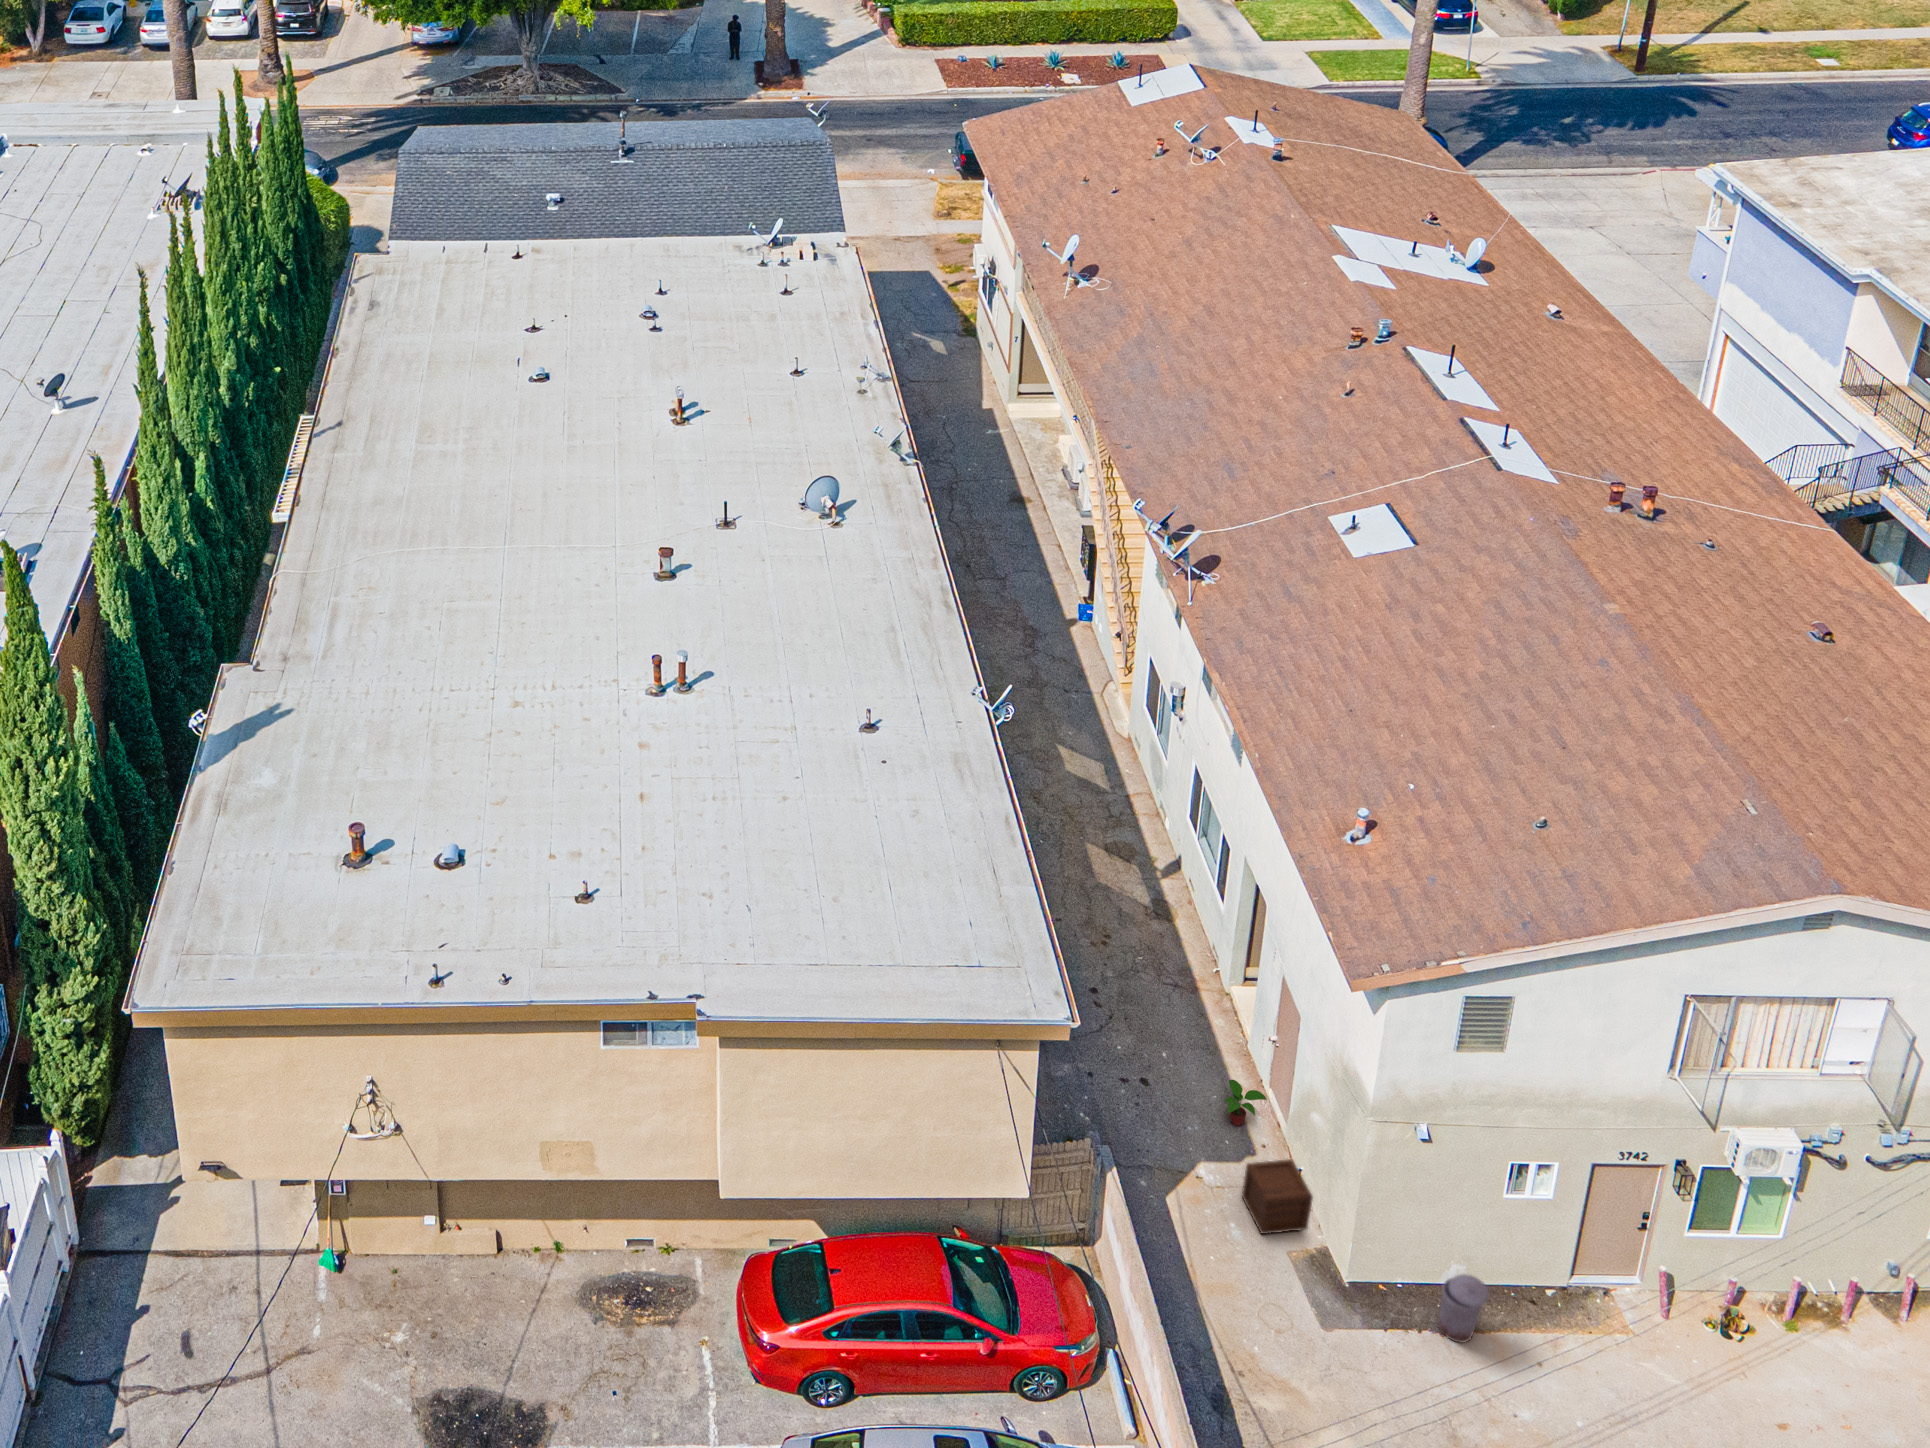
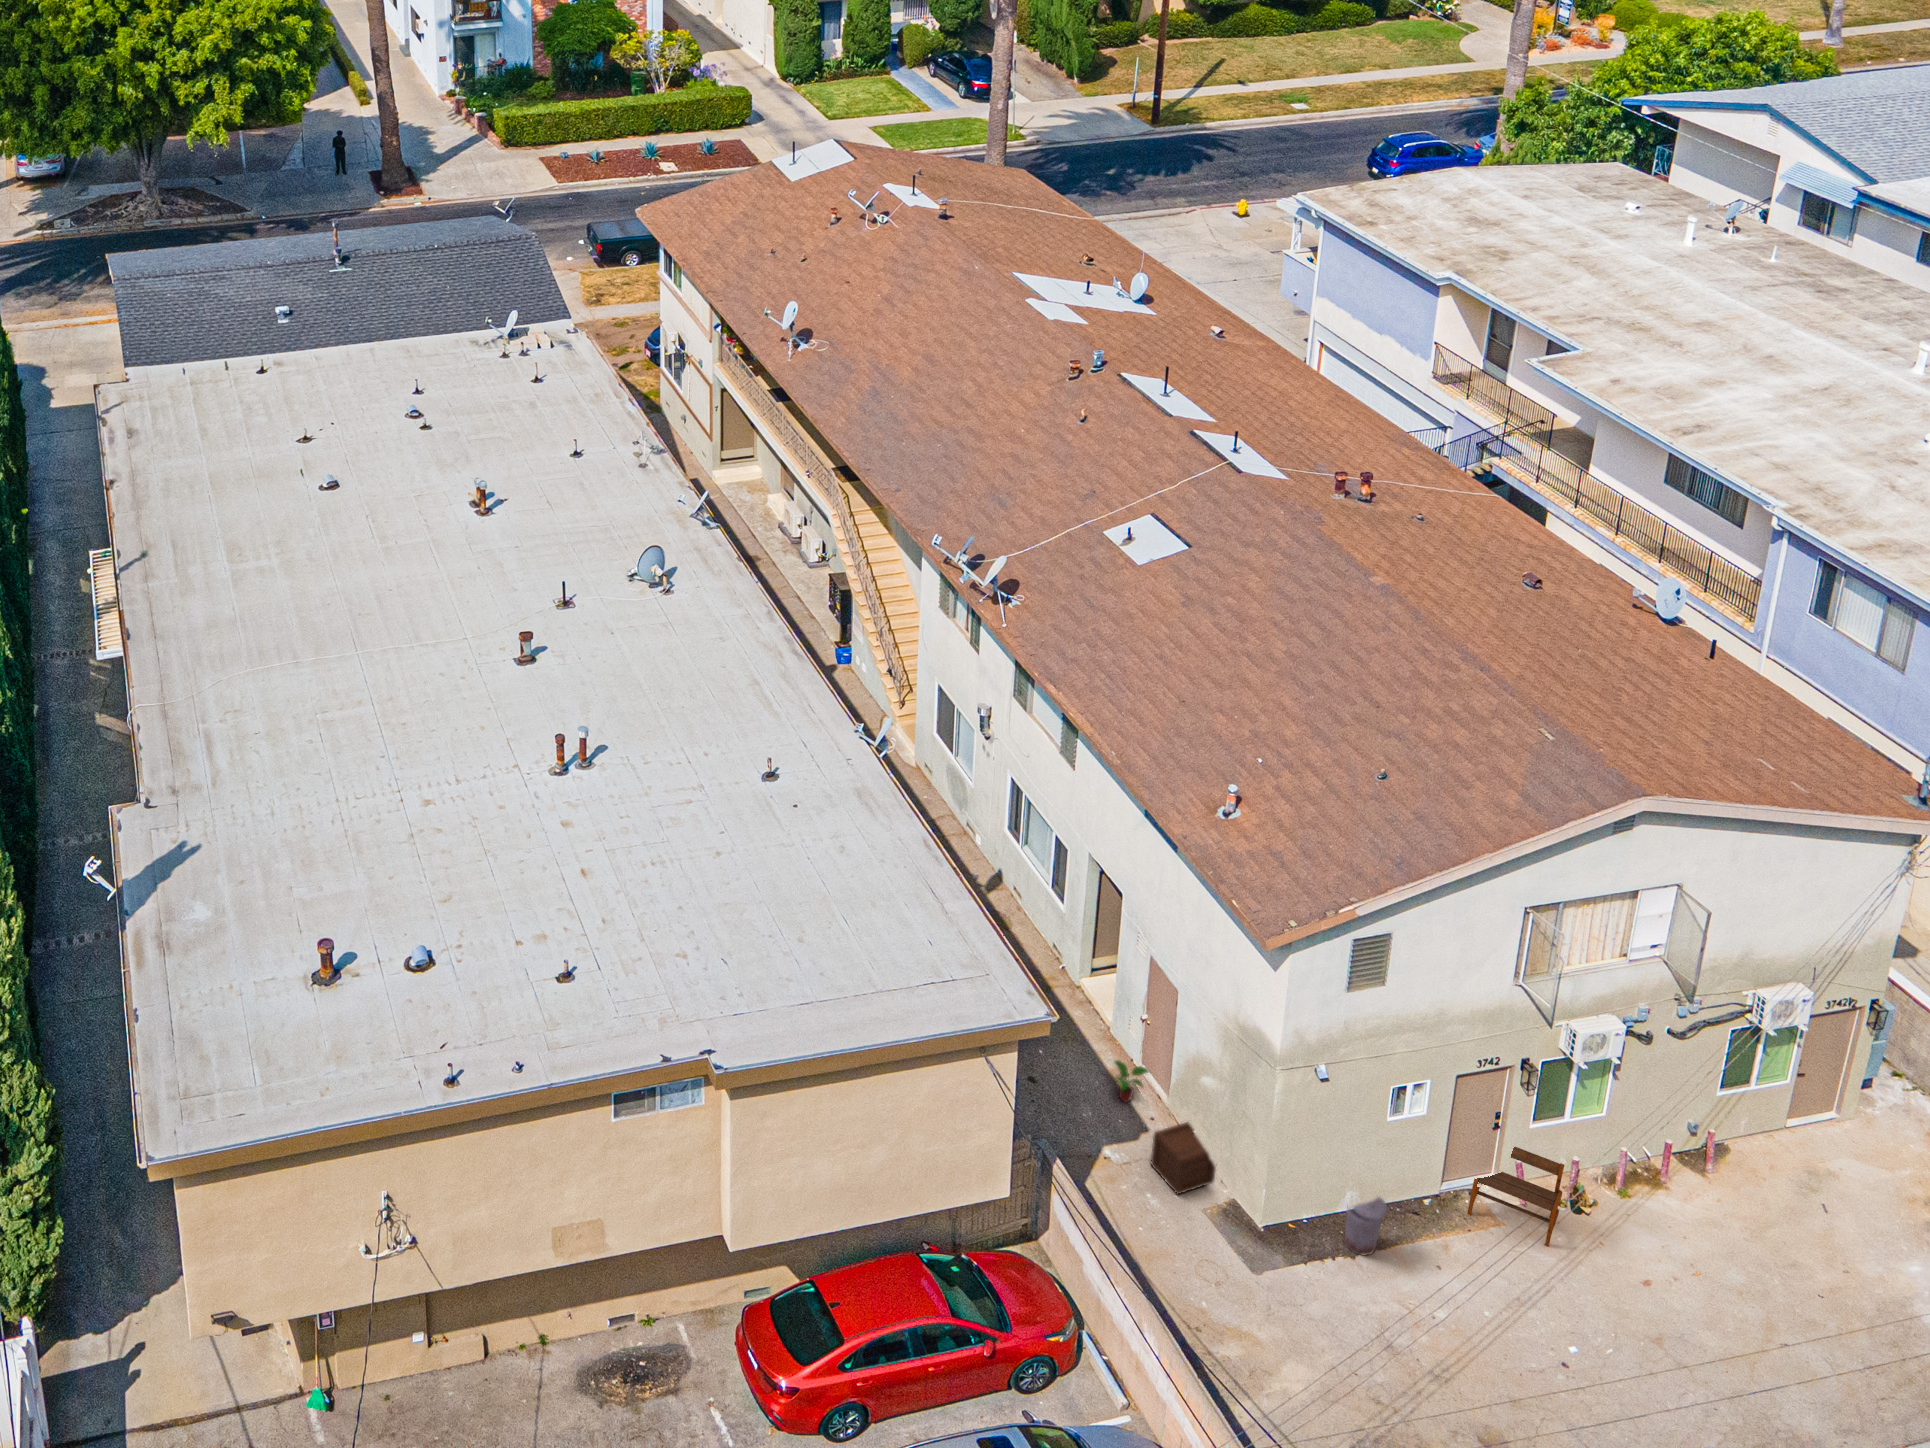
bench: none [1595,1242,1716,1377] -> present [1467,1147,1564,1247]

